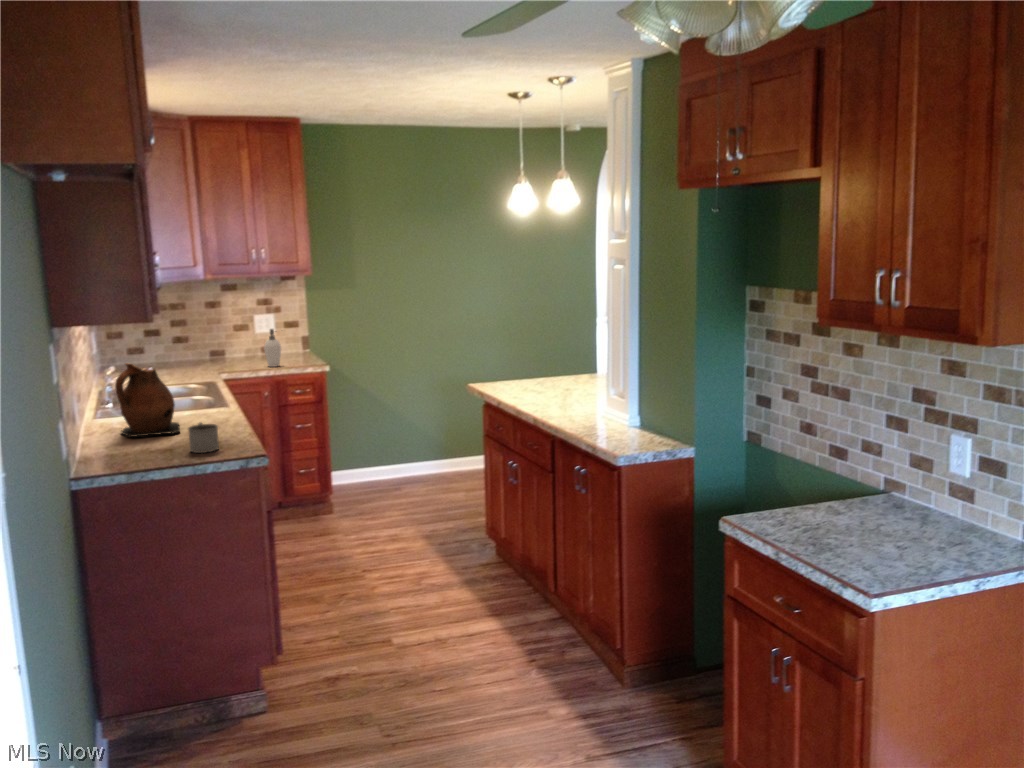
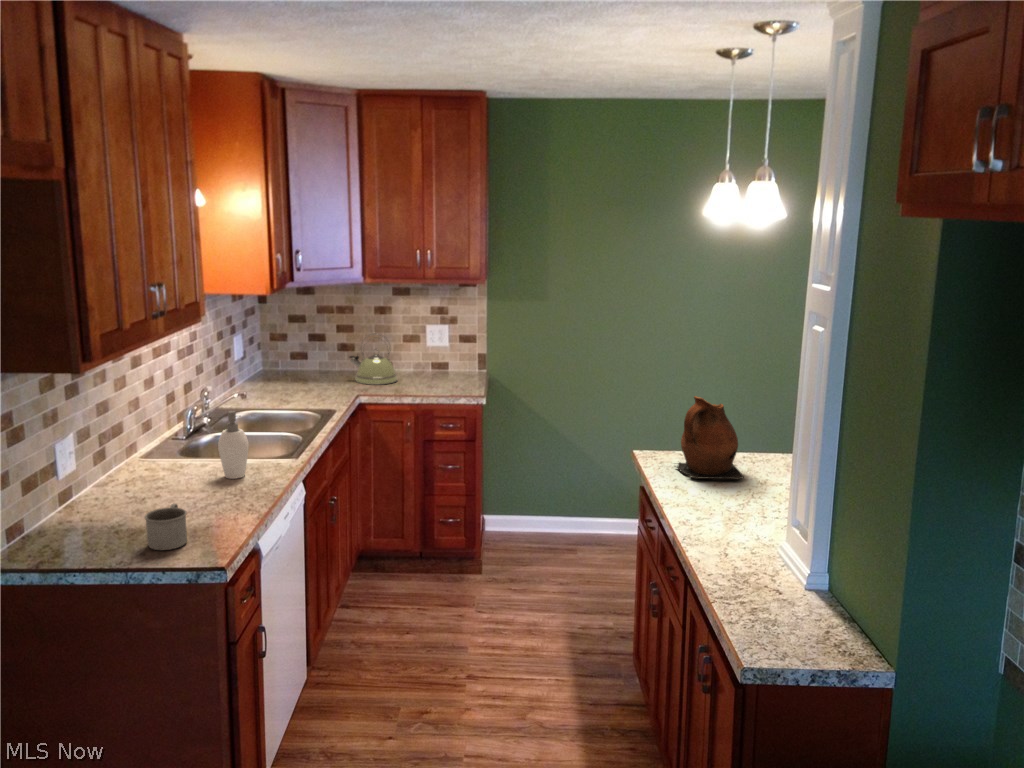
kettle: none [194,323,239,367] -> present [349,334,397,385]
soap dispenser: present [264,329,281,367] -> present [218,411,249,479]
ceramic pitcher: present [115,363,180,437] -> present [677,396,744,480]

